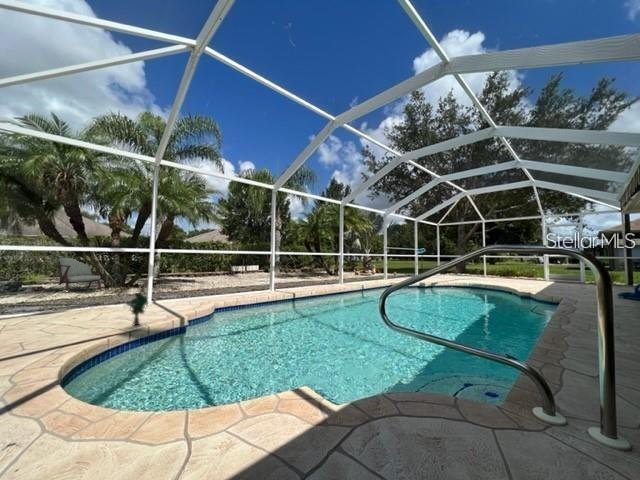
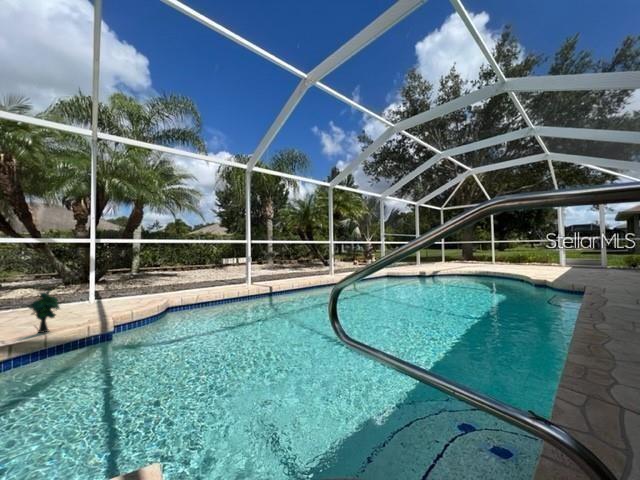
lounge chair: present [55,258,102,293] -> none [10,252,63,292]

